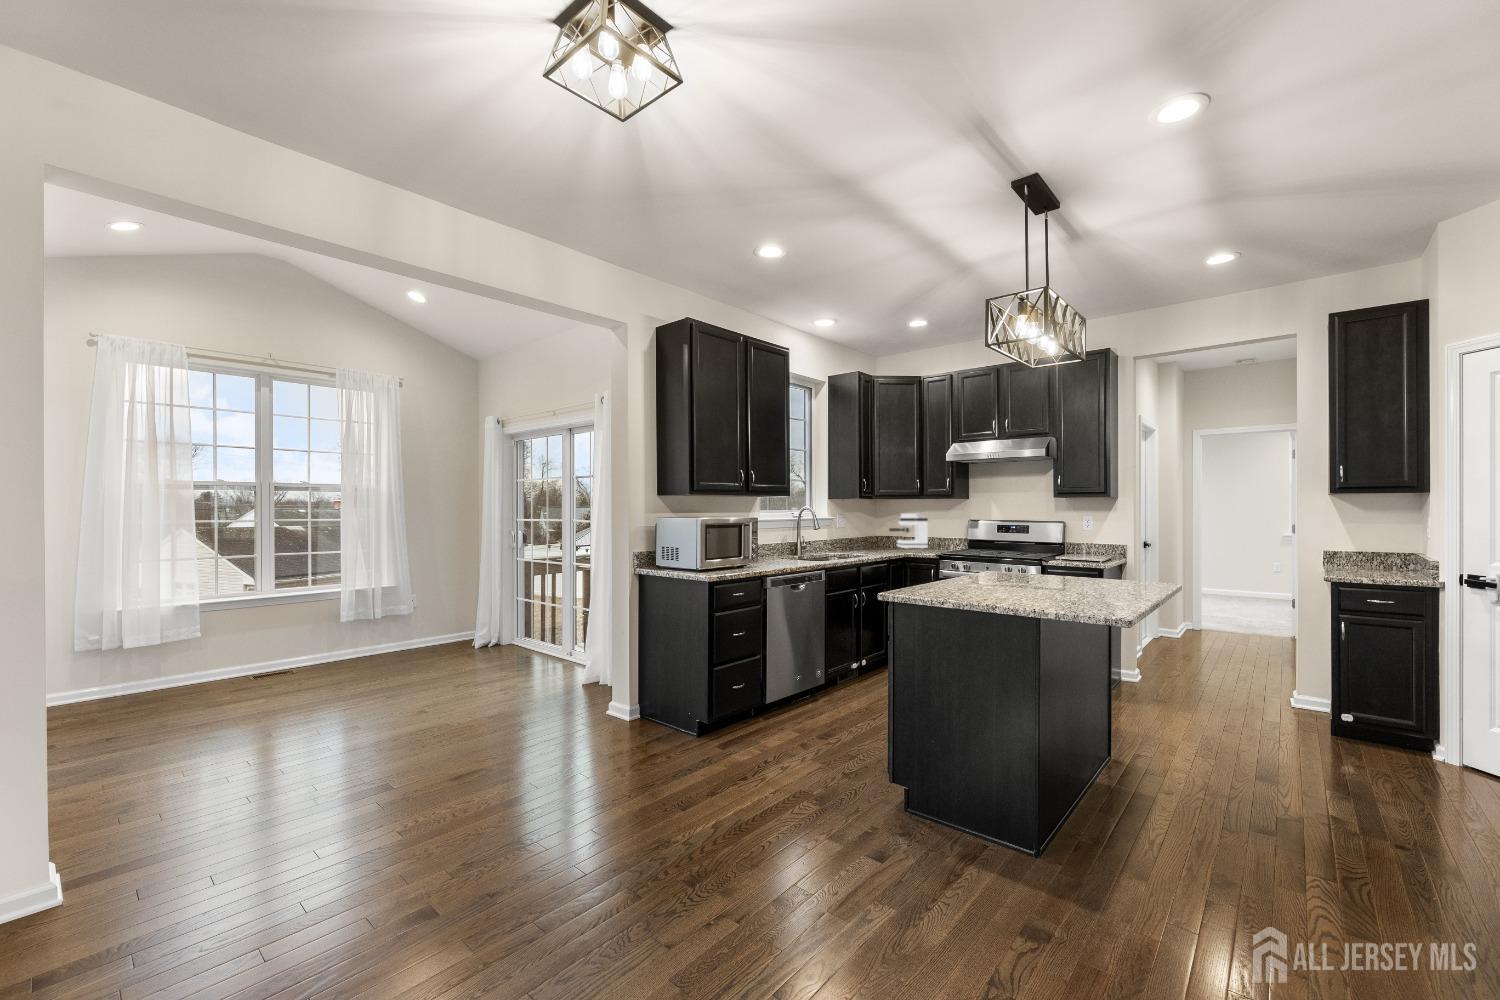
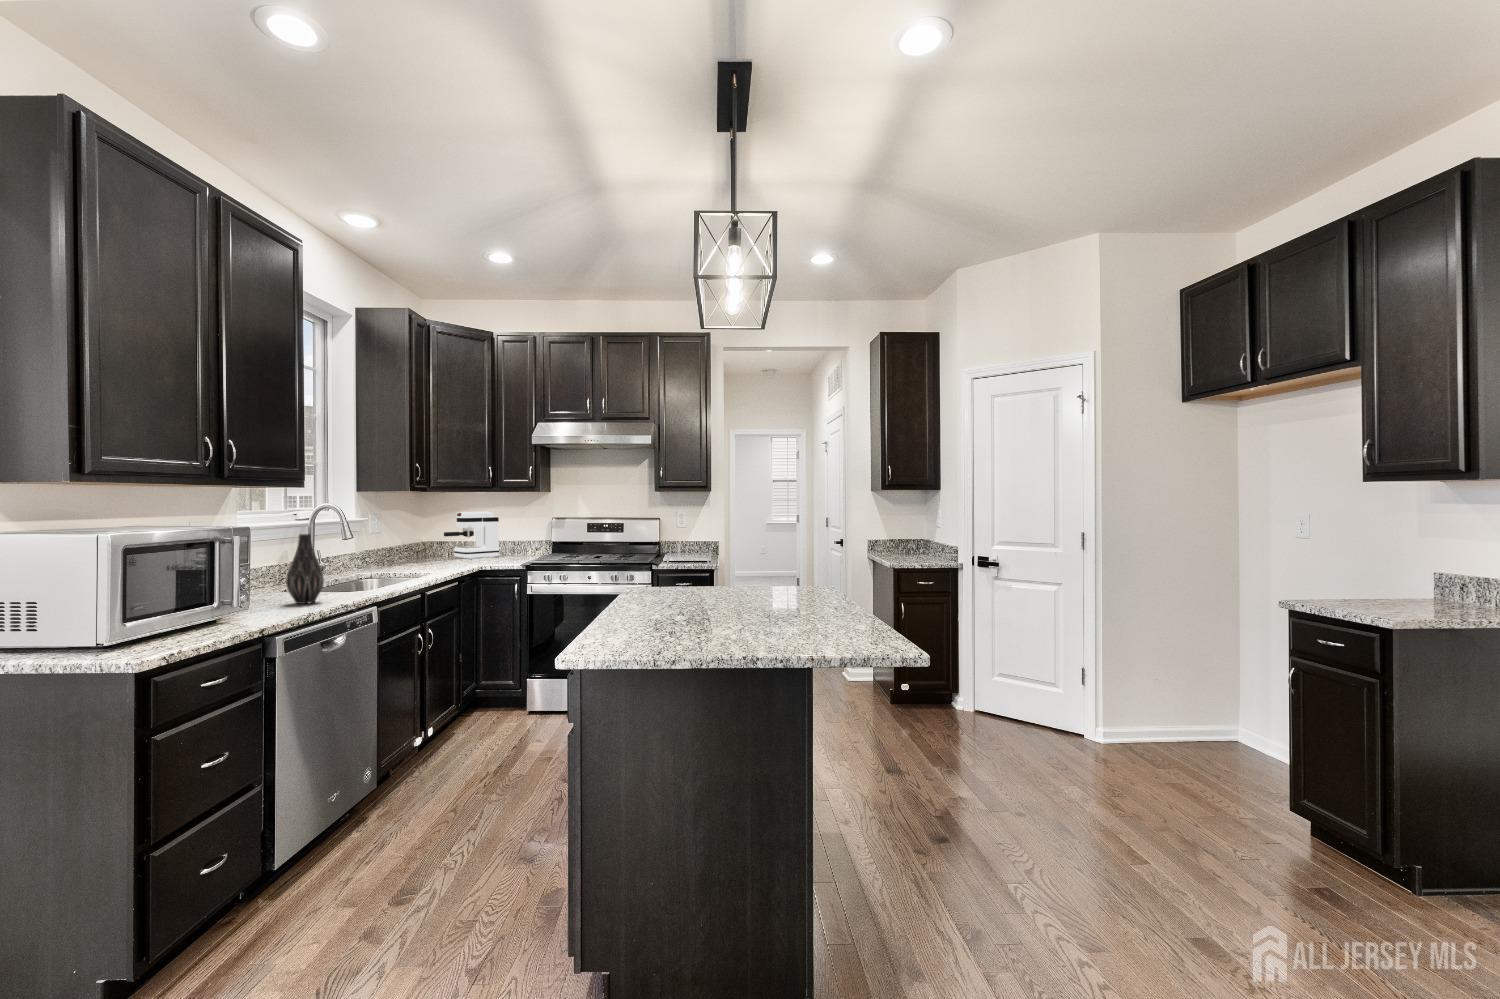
vase: none [779,523,796,563] -> present [286,534,324,604]

